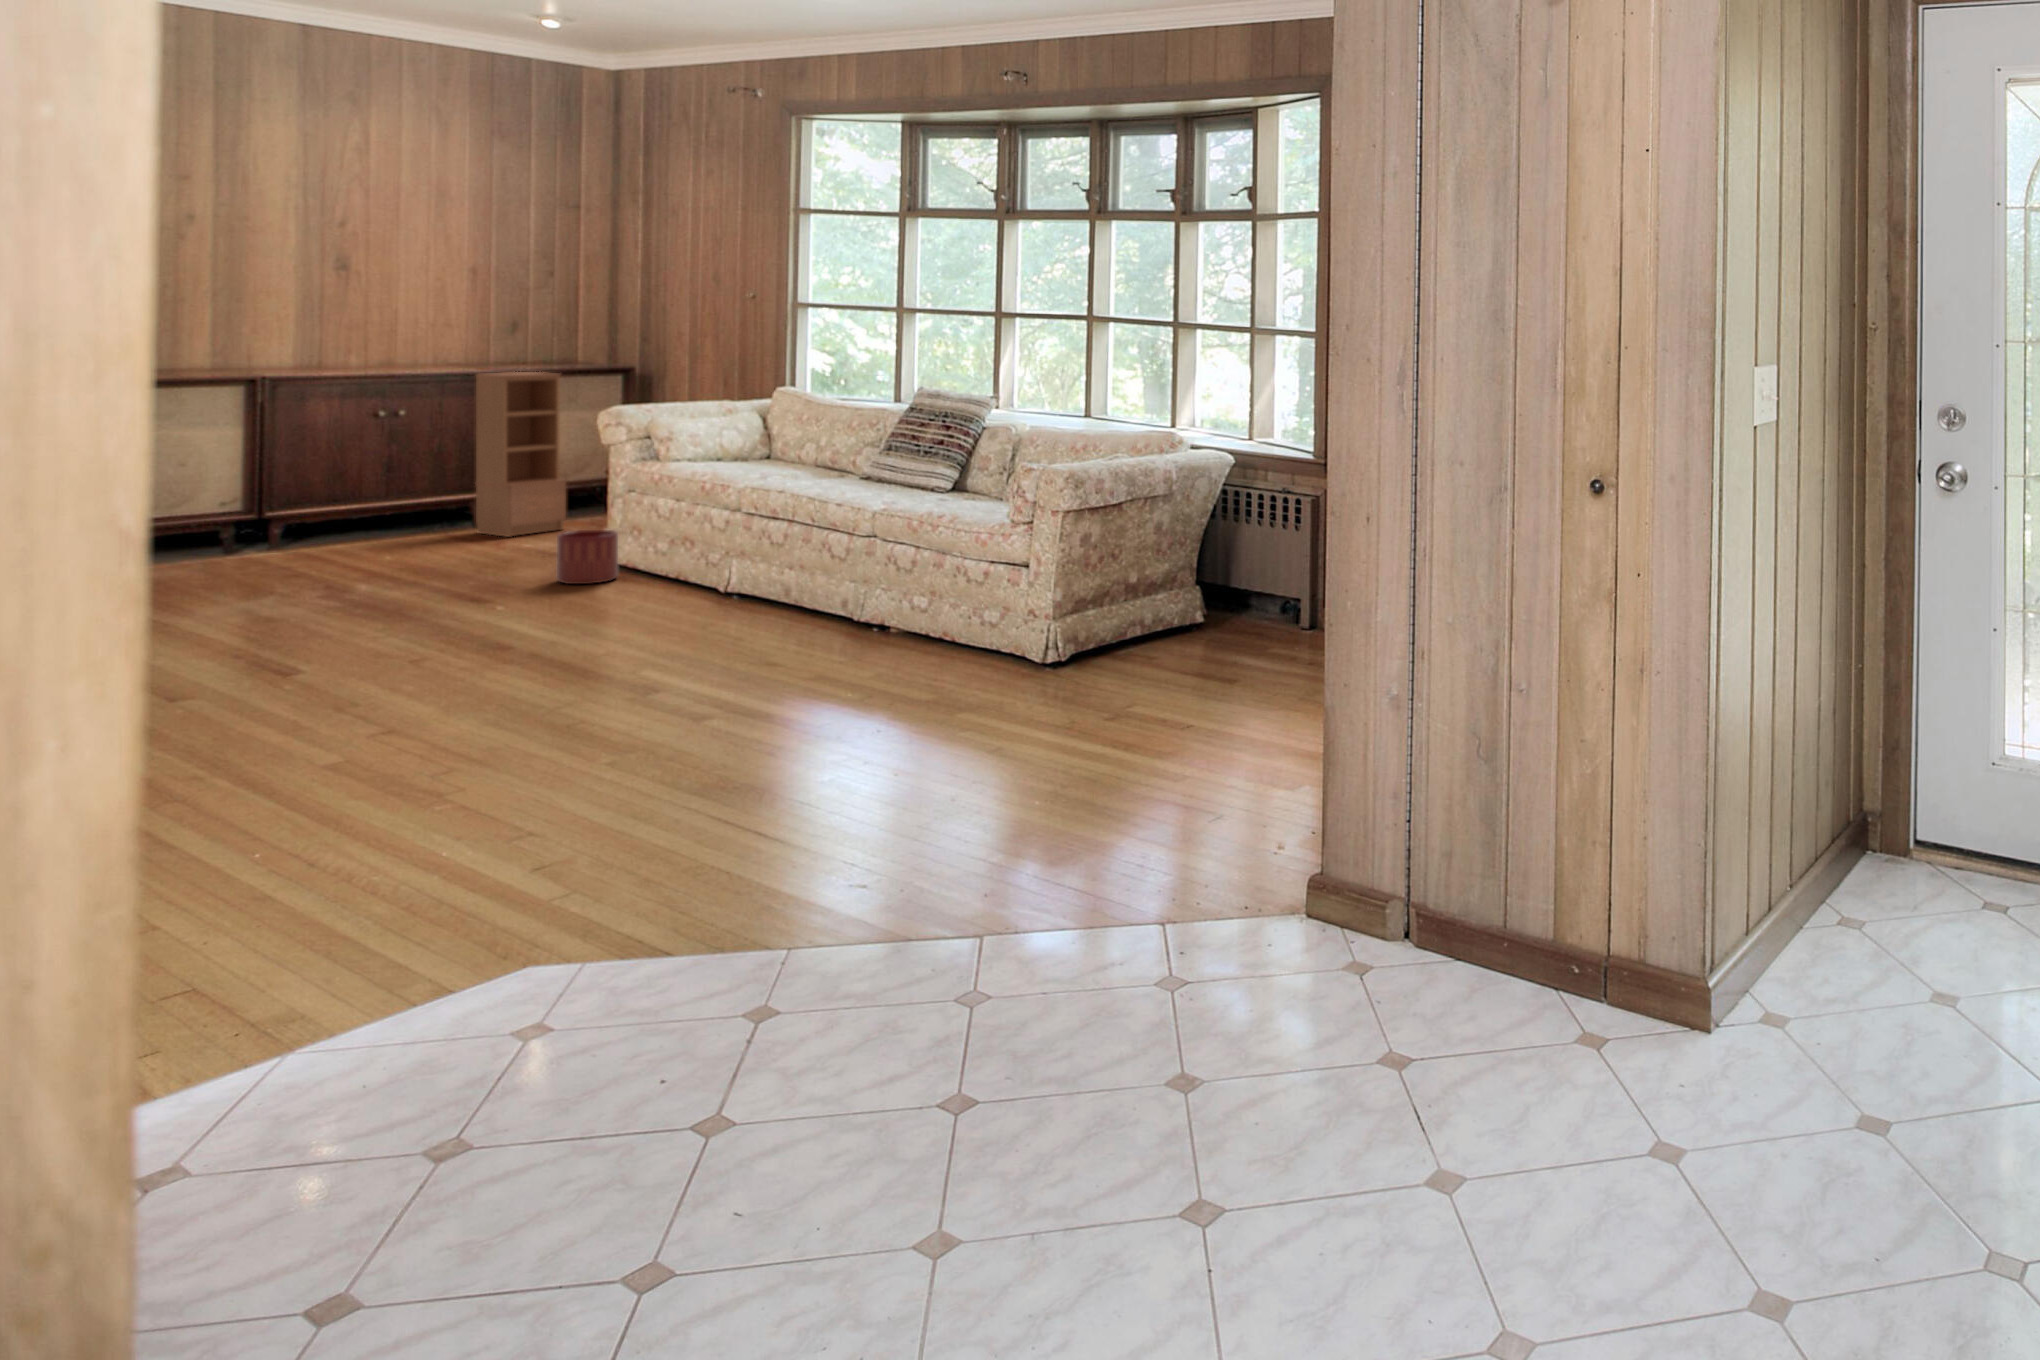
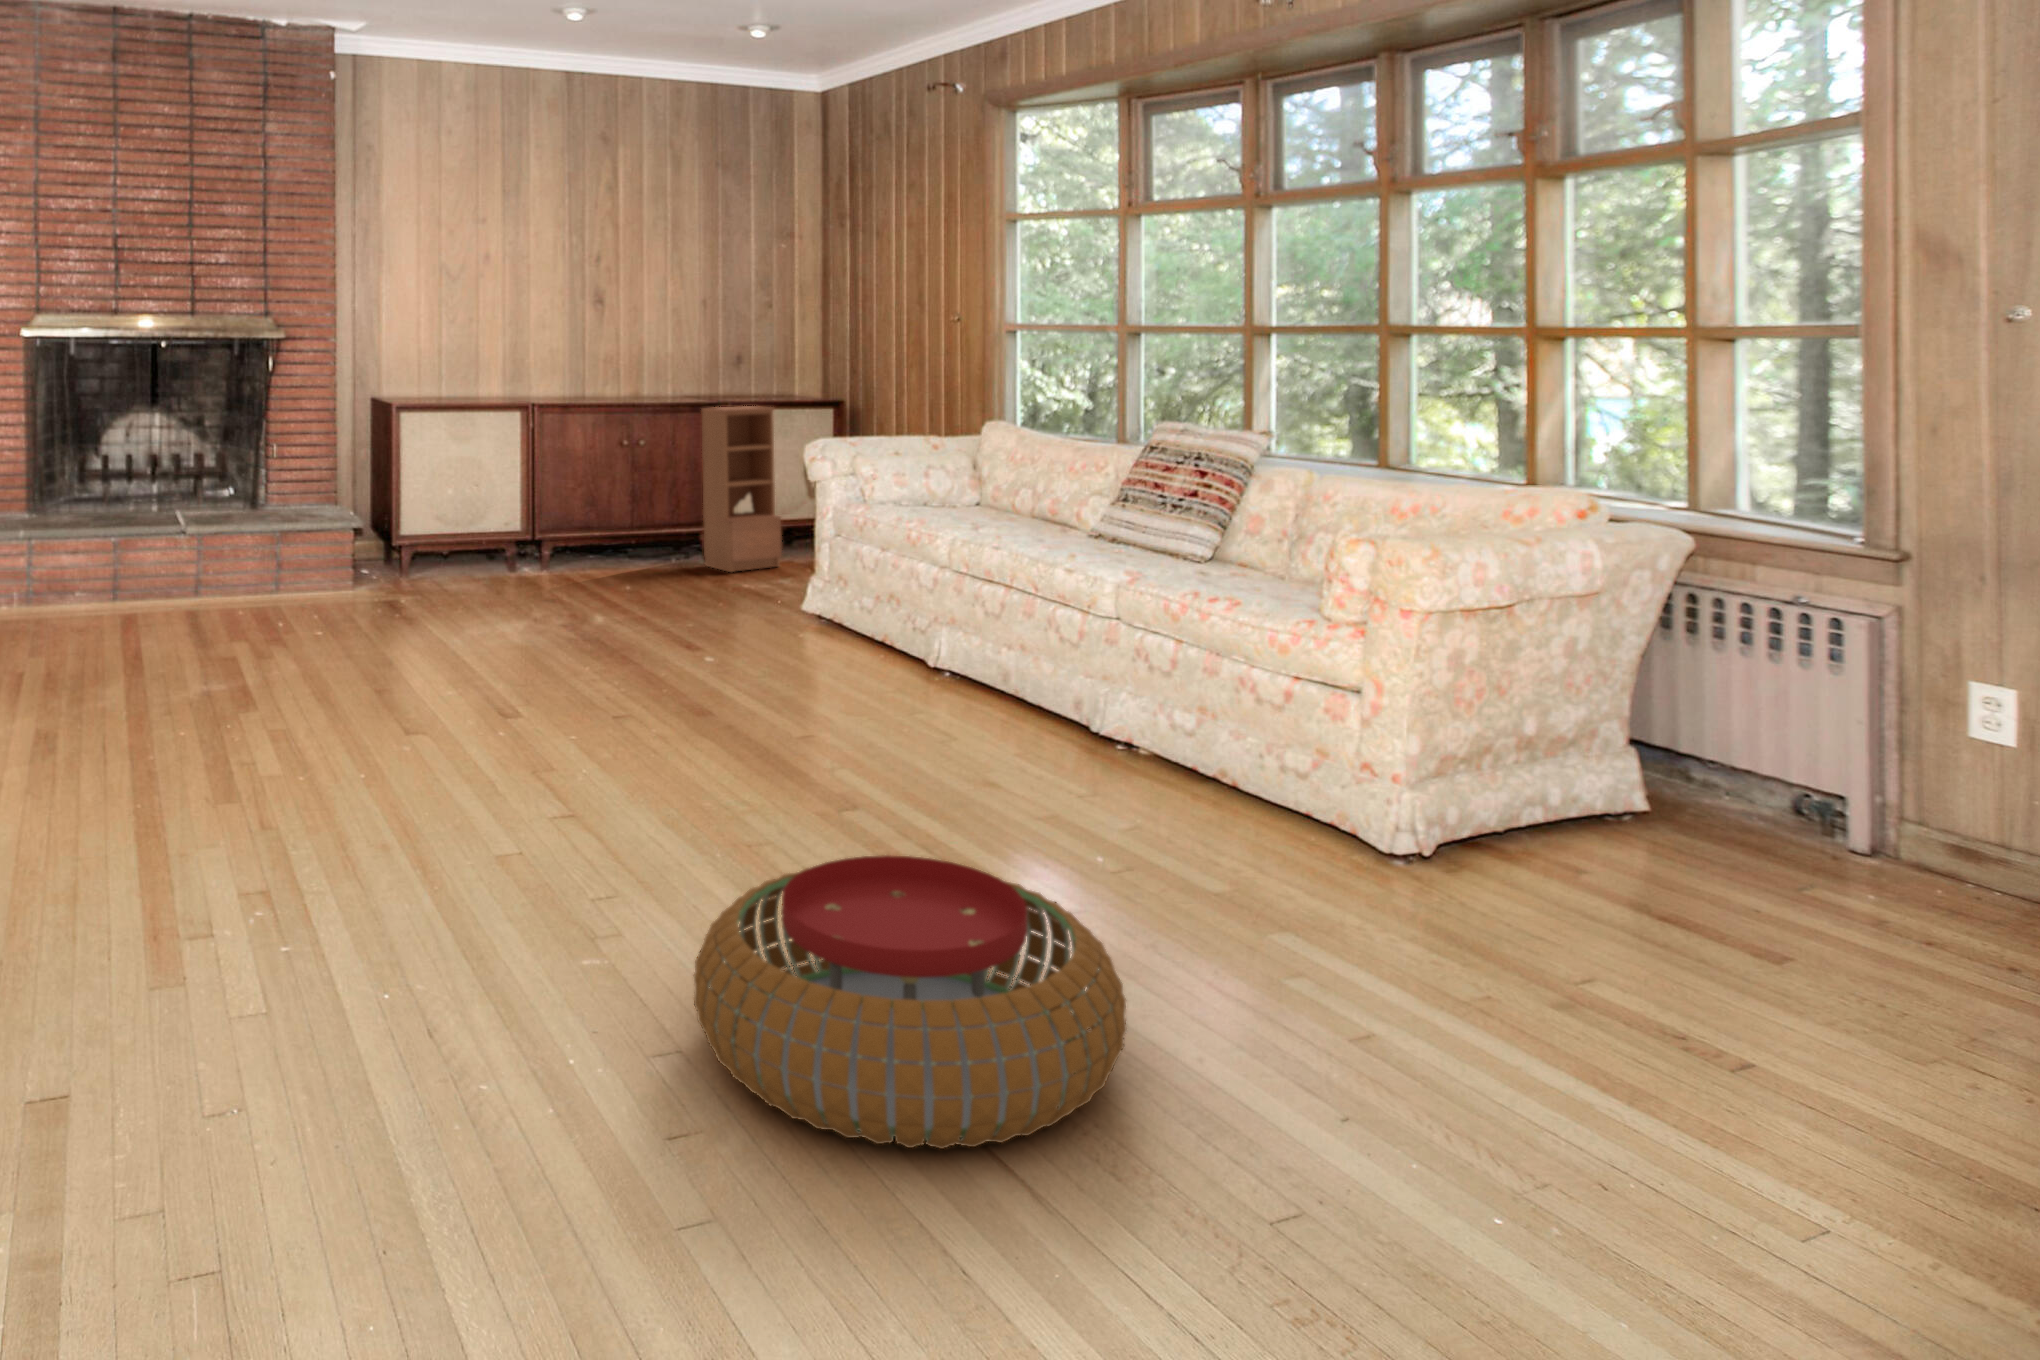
planter: present [557,530,618,584] -> none [766,577,825,638]
pouf: none [537,677,844,832] -> present [694,855,1126,1149]

